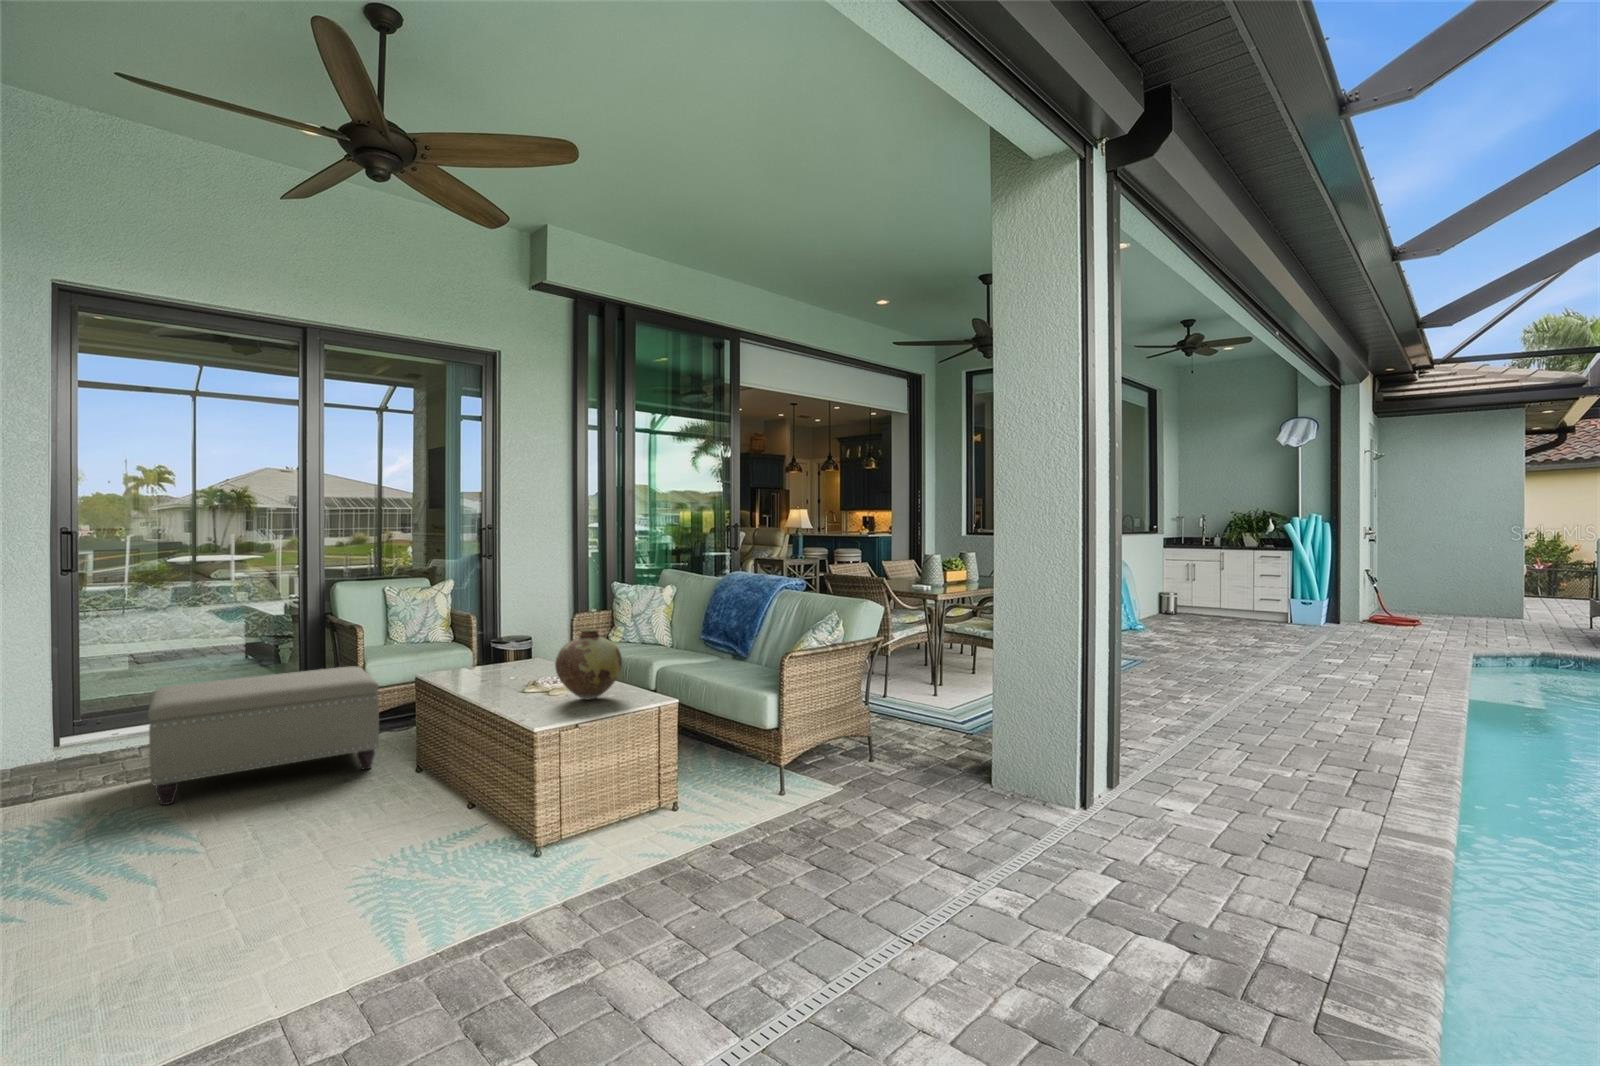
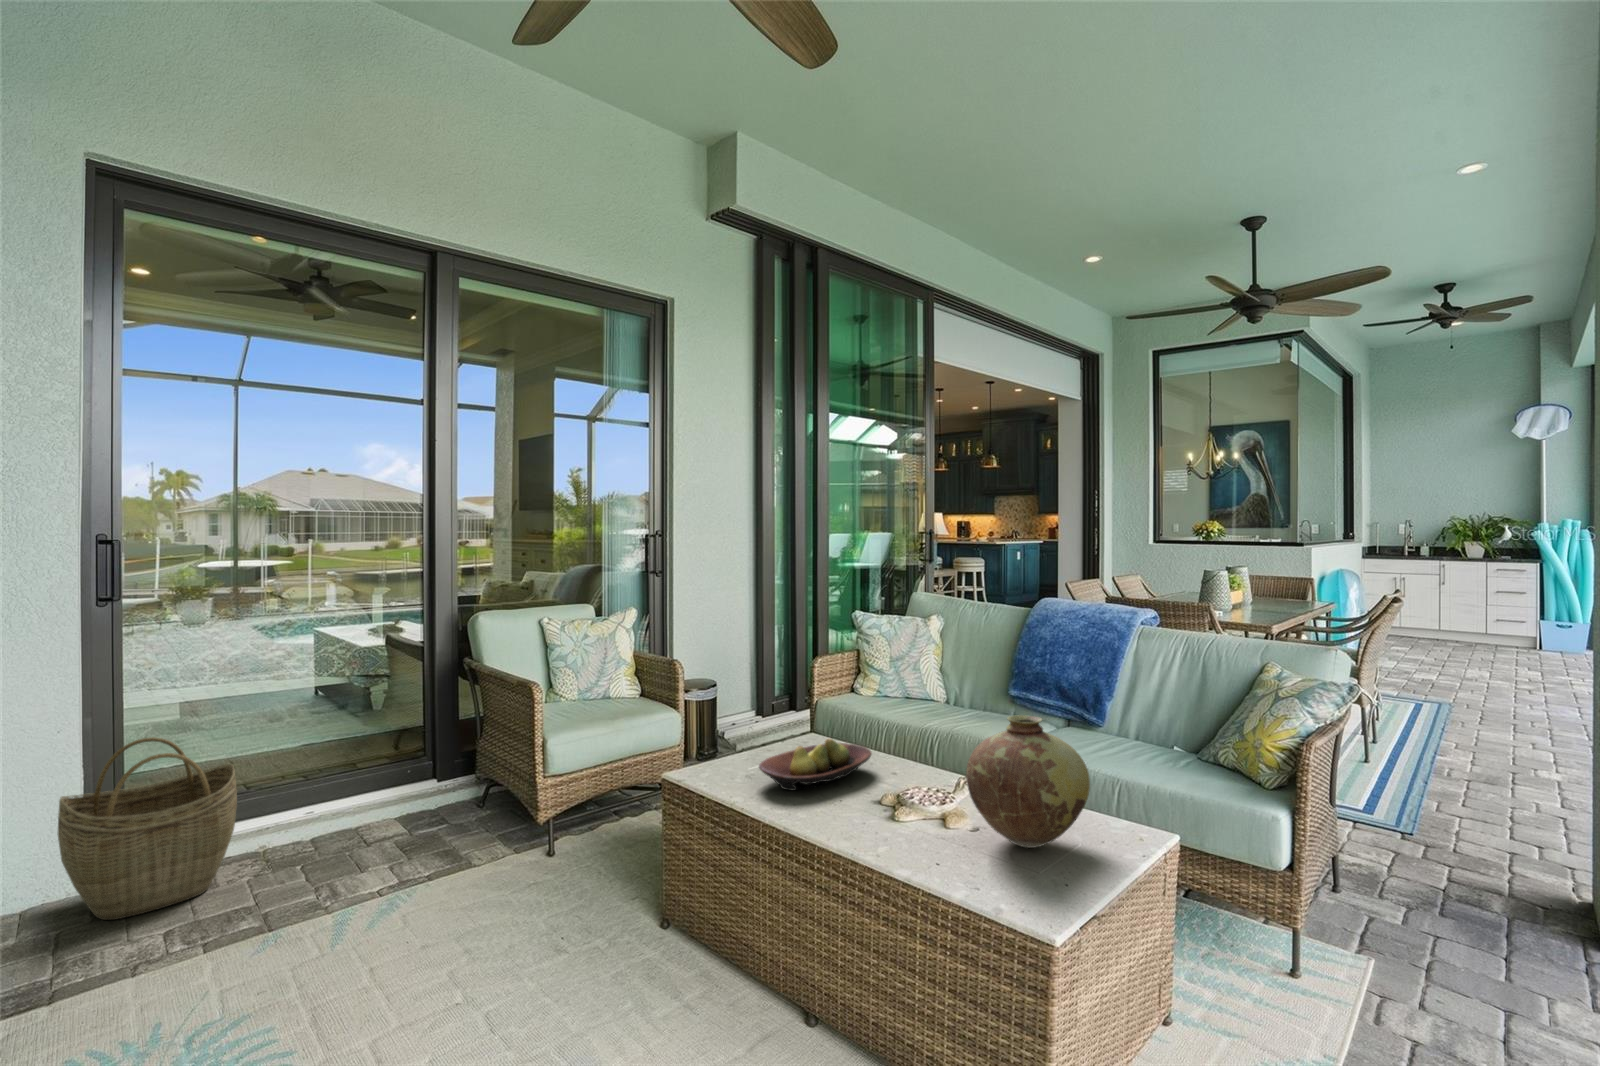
fruit bowl: none [472,654,554,682] -> present [759,739,872,791]
woven basket: none [38,660,155,770] -> present [58,737,237,920]
ottoman: present [148,666,379,805] -> none [240,746,595,1022]

